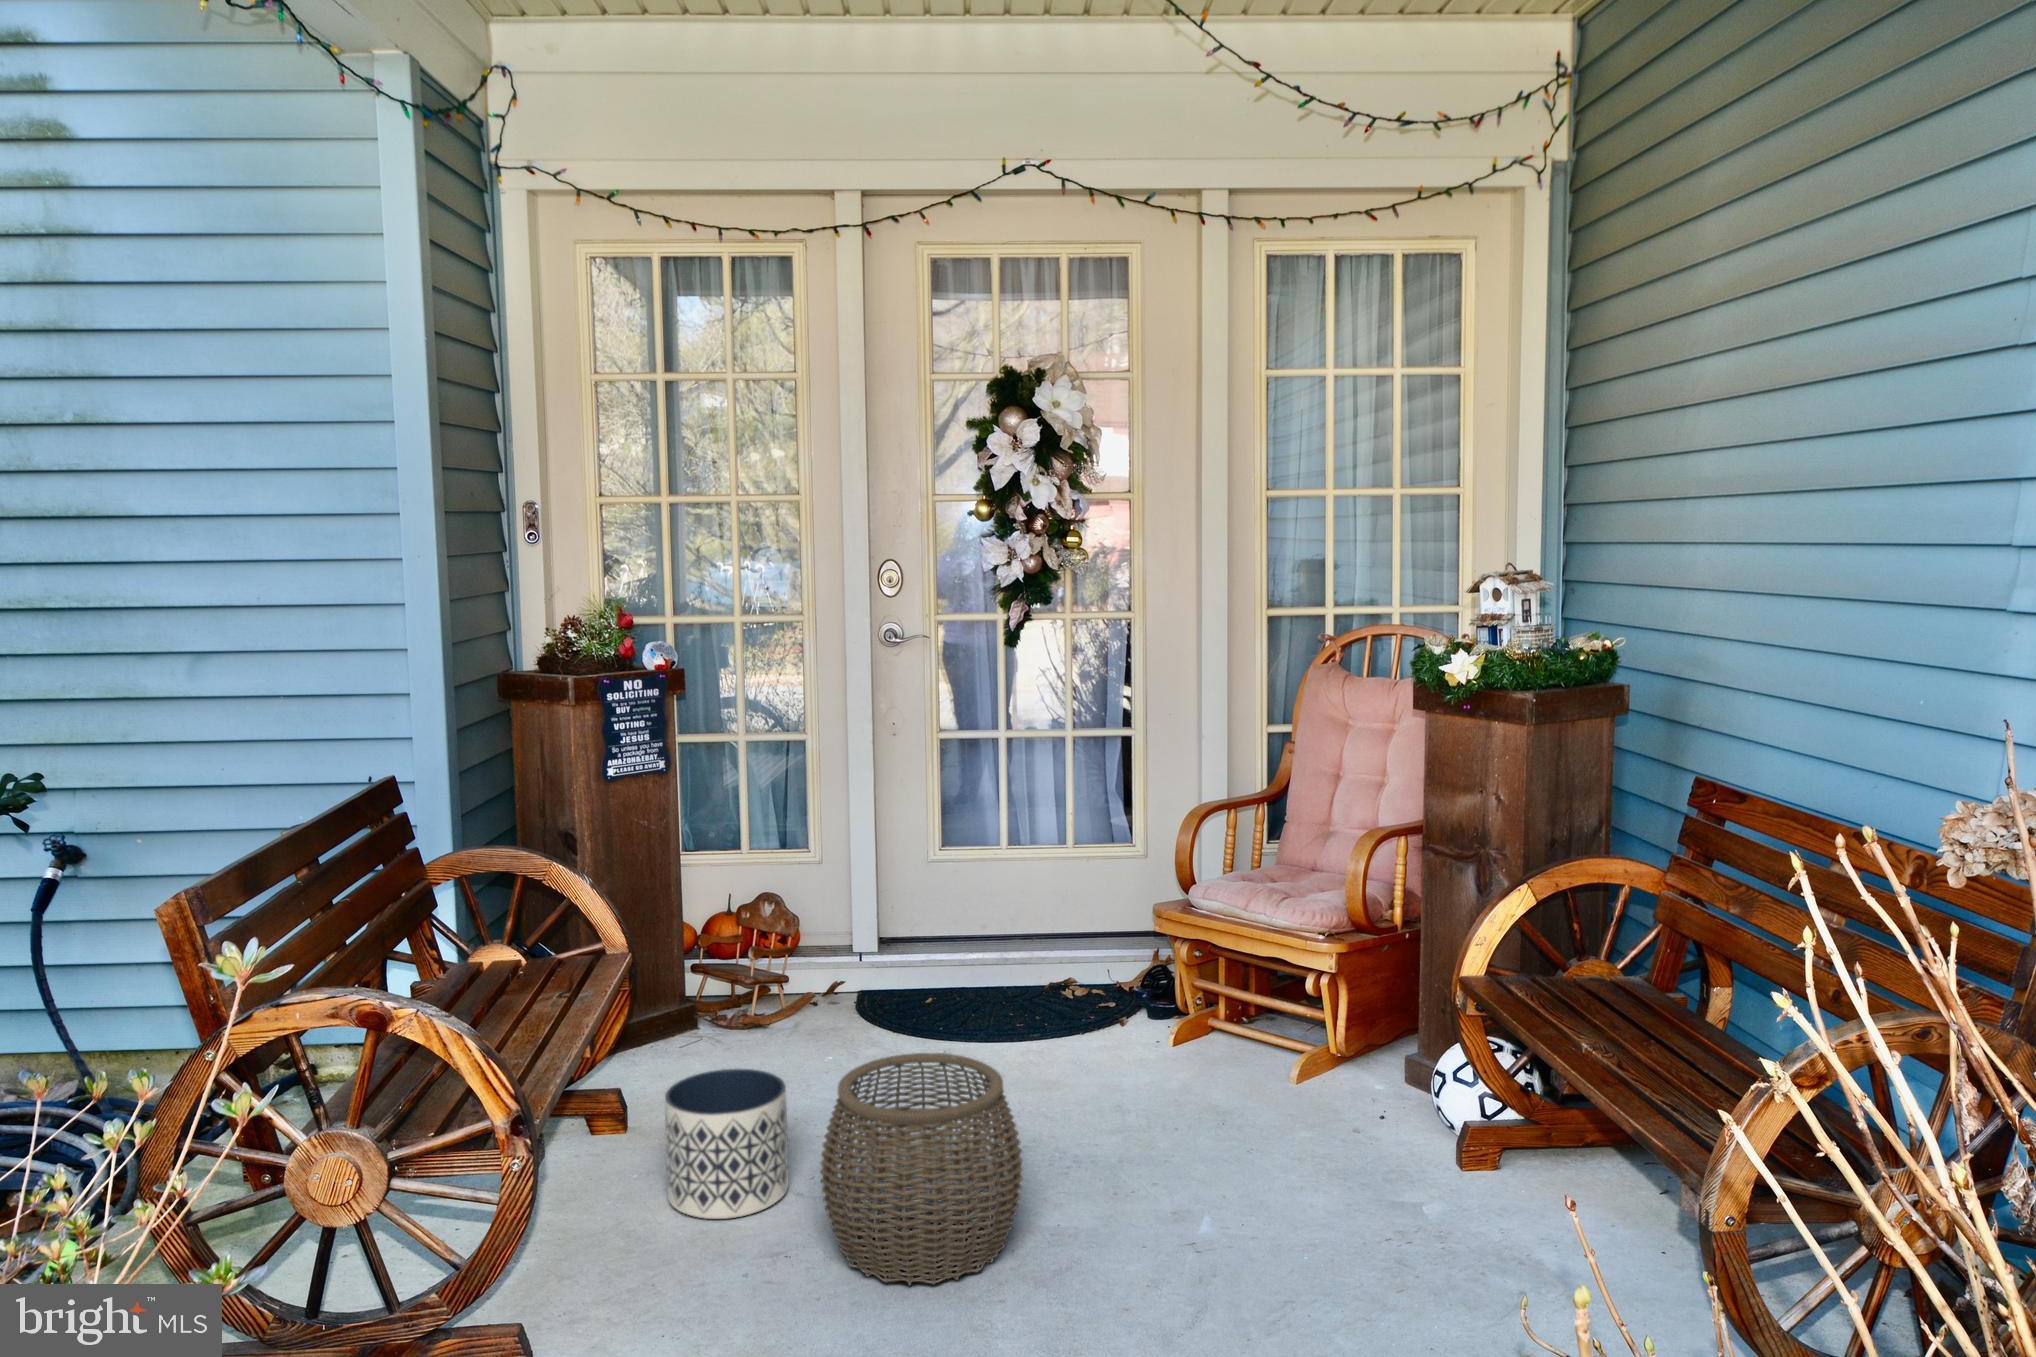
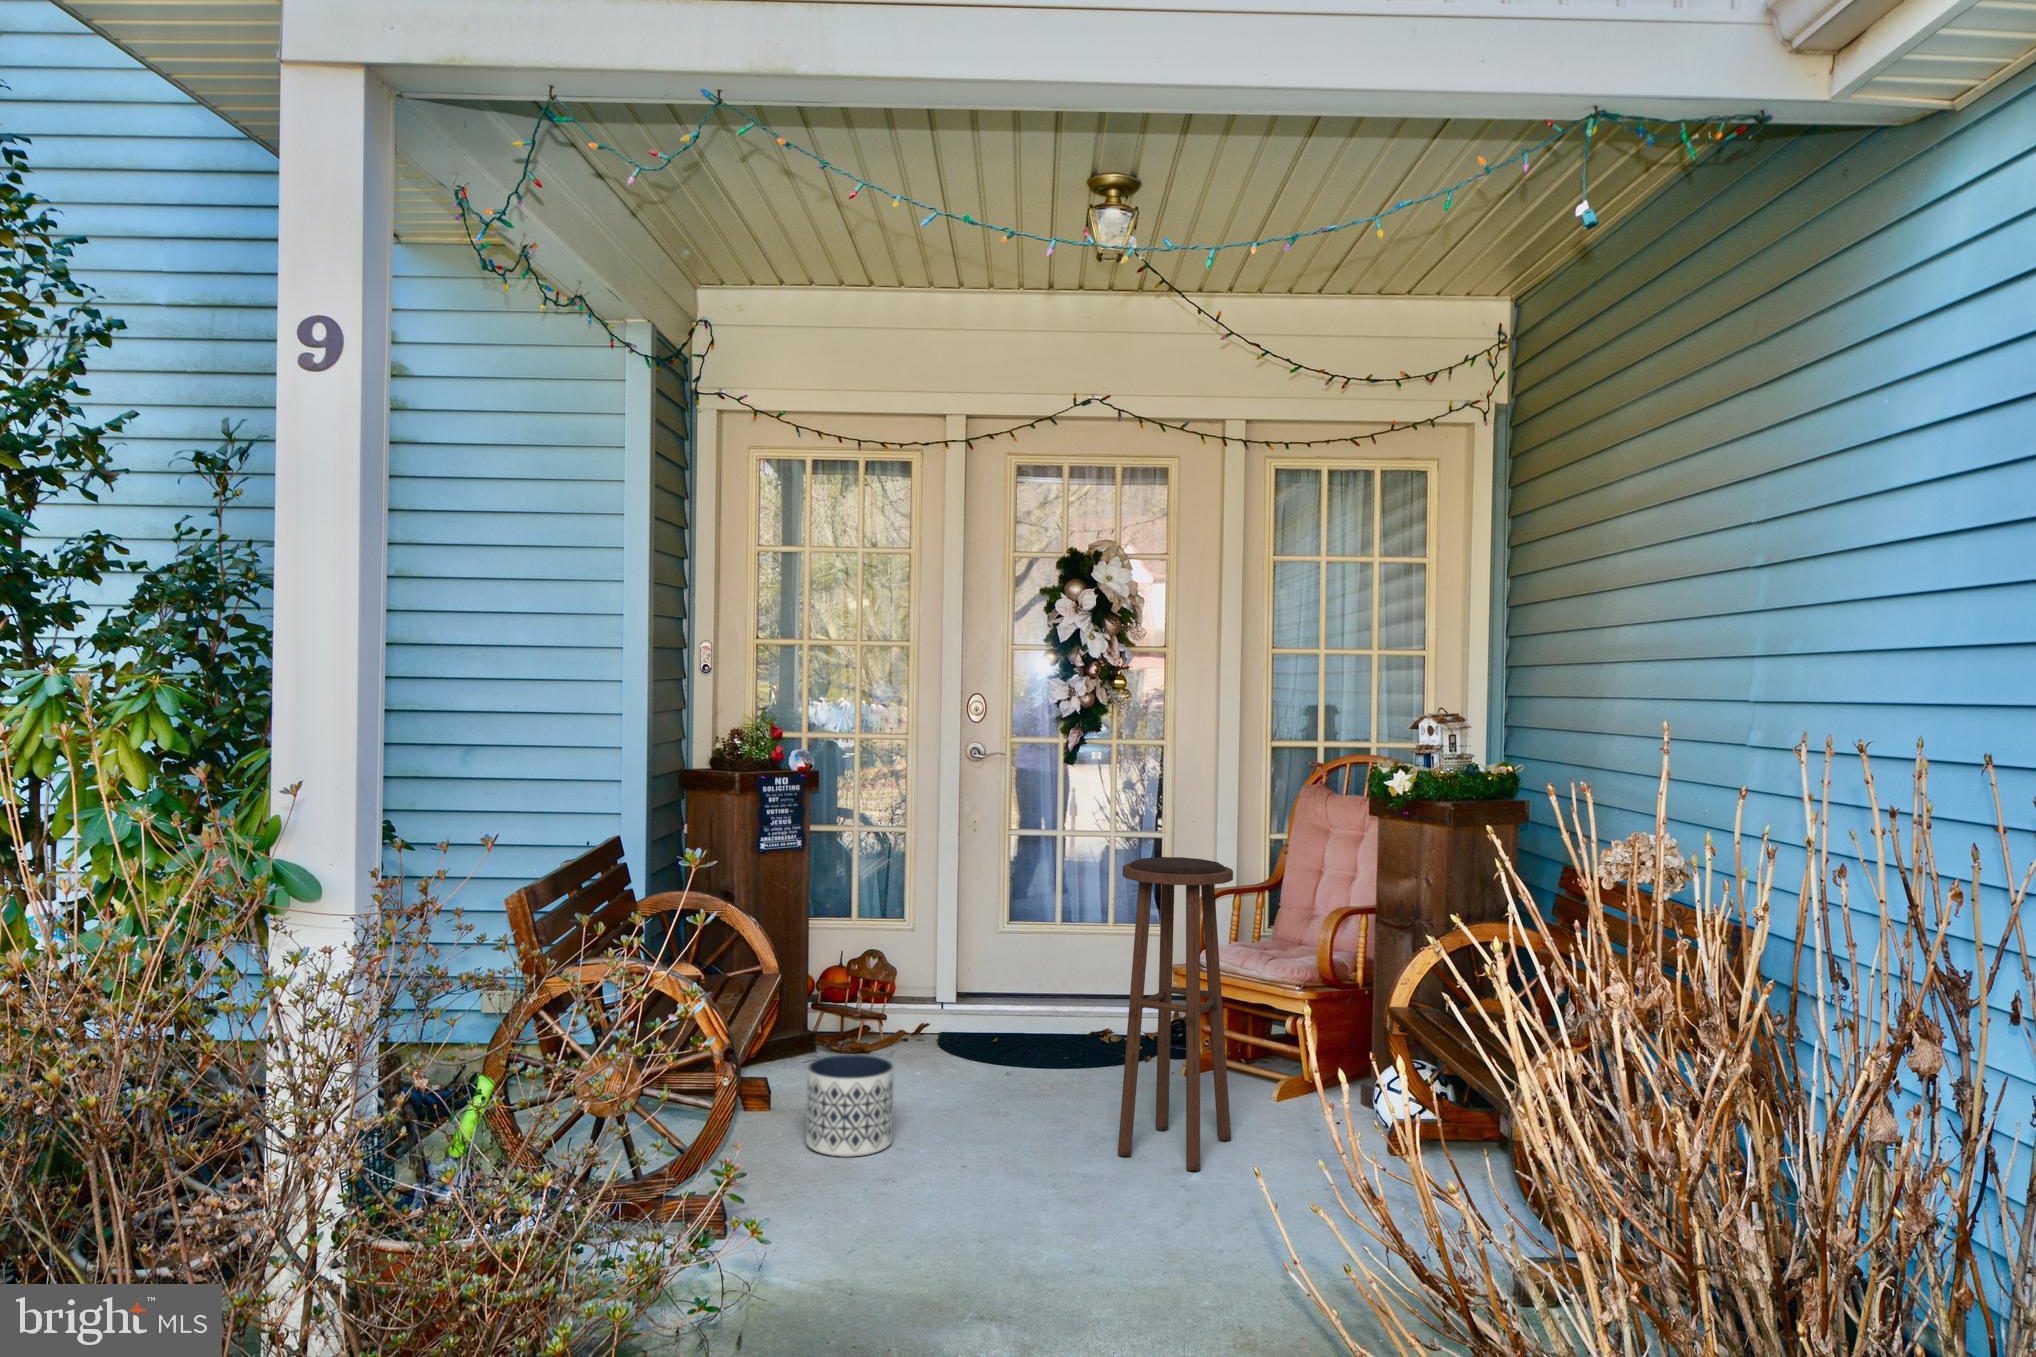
stool: none [1096,784,1251,1220] -> present [1118,857,1233,1171]
woven basket: present [821,1053,1023,1285] -> none [919,1041,1062,1196]

